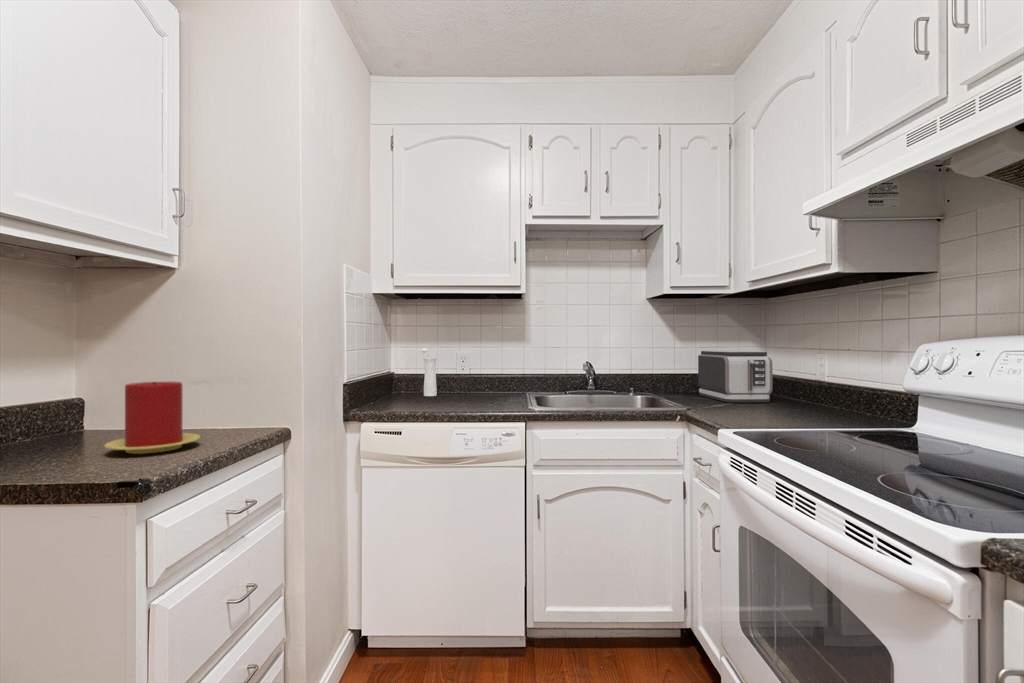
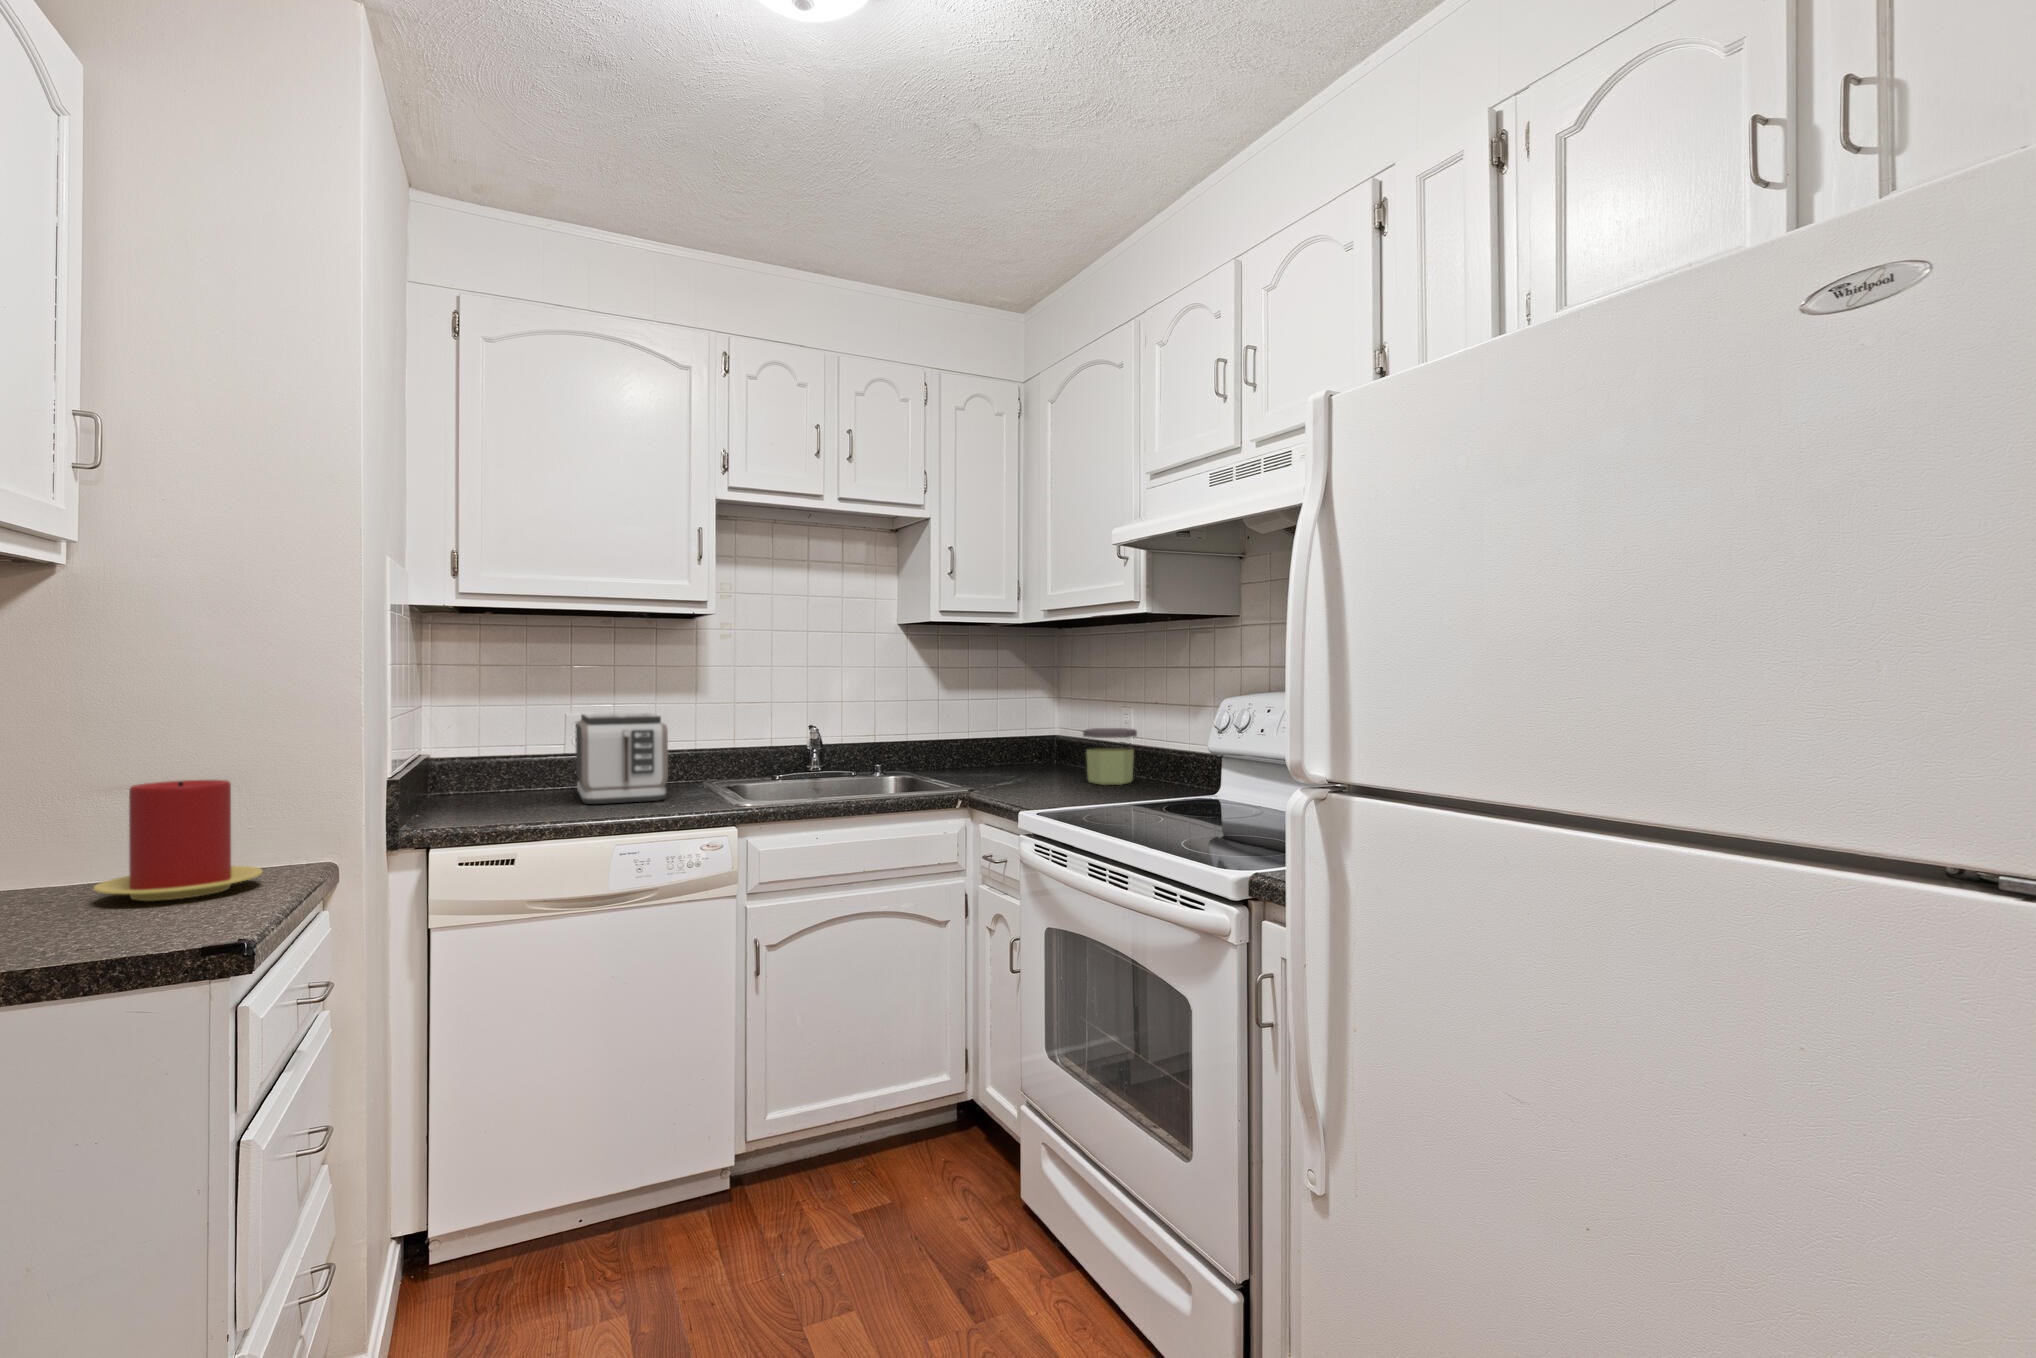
pepper mill: present [421,348,437,396] -> none [509,707,549,793]
toaster: present [698,351,773,403] -> present [576,713,668,804]
jar: none [781,368,829,412] -> present [1083,728,1137,785]

